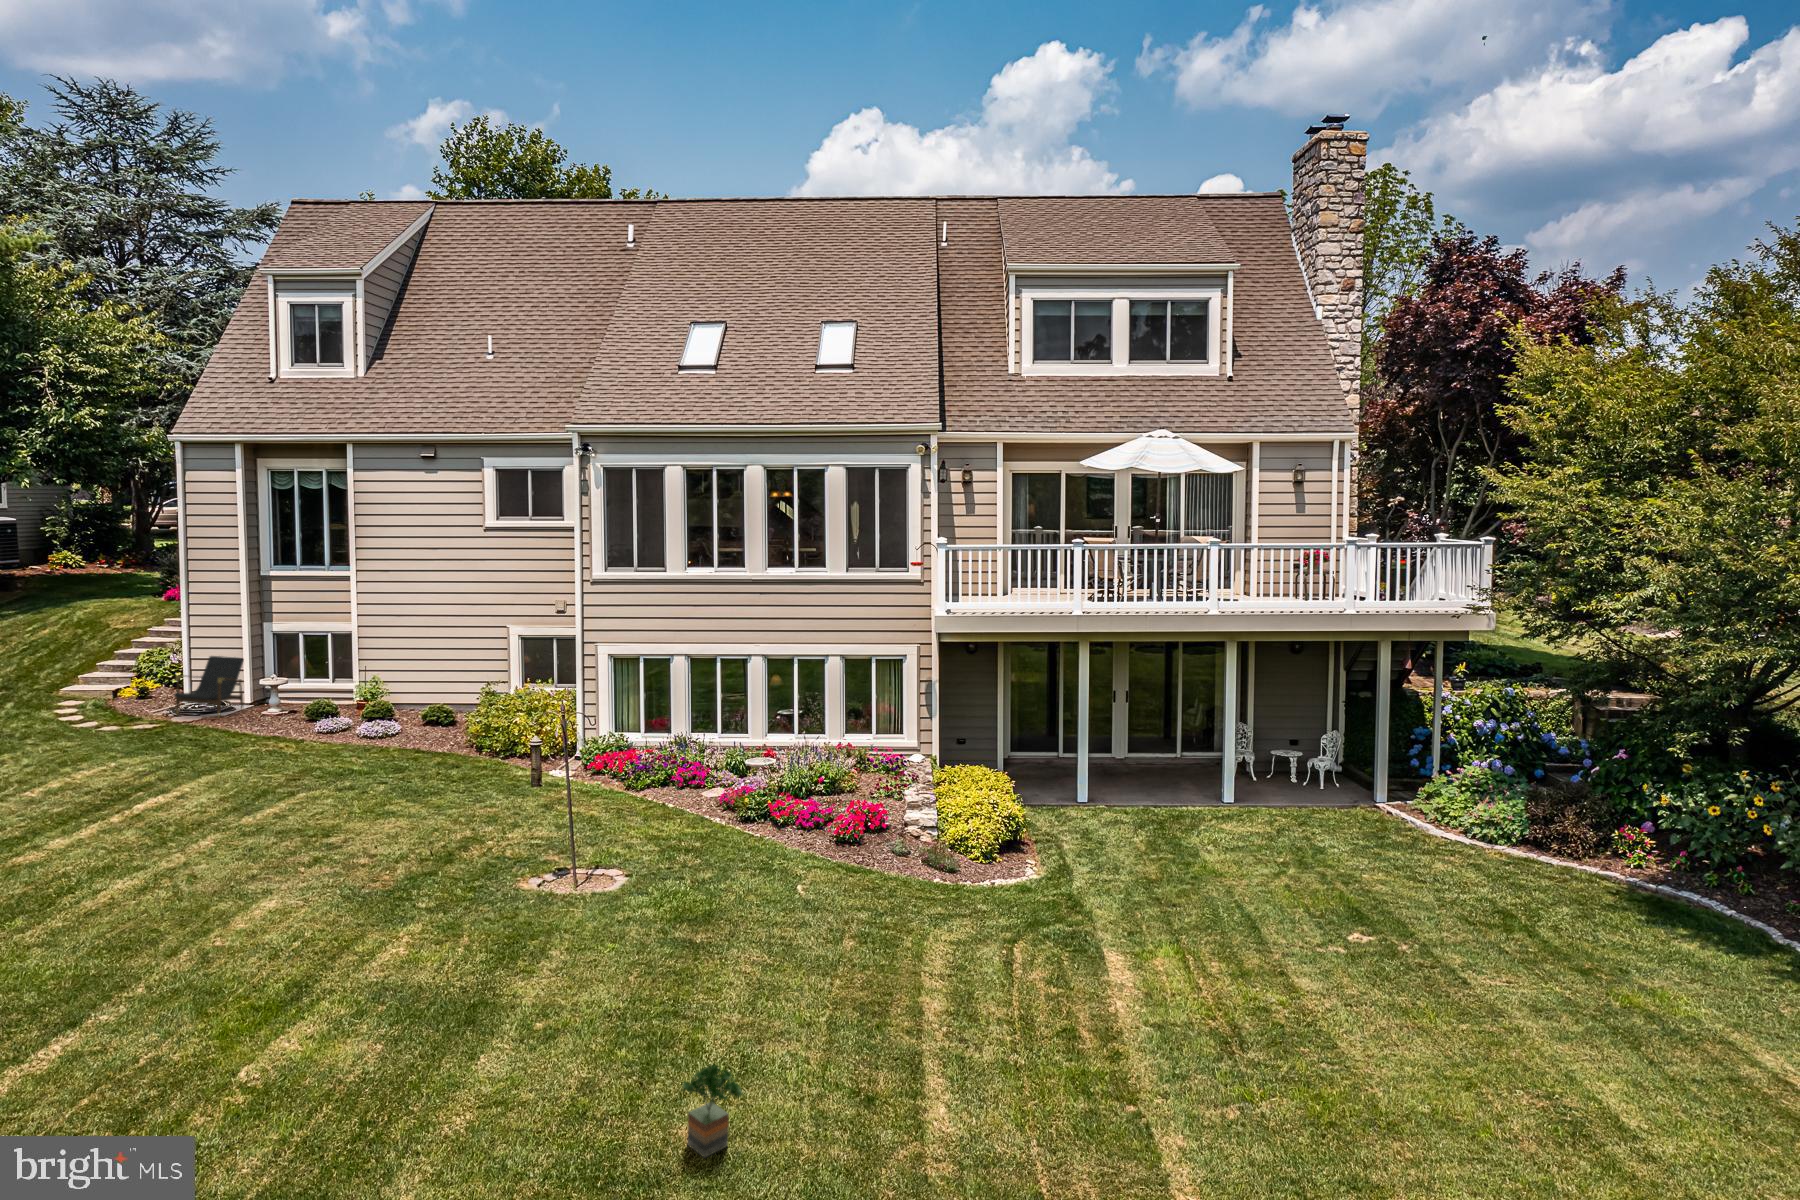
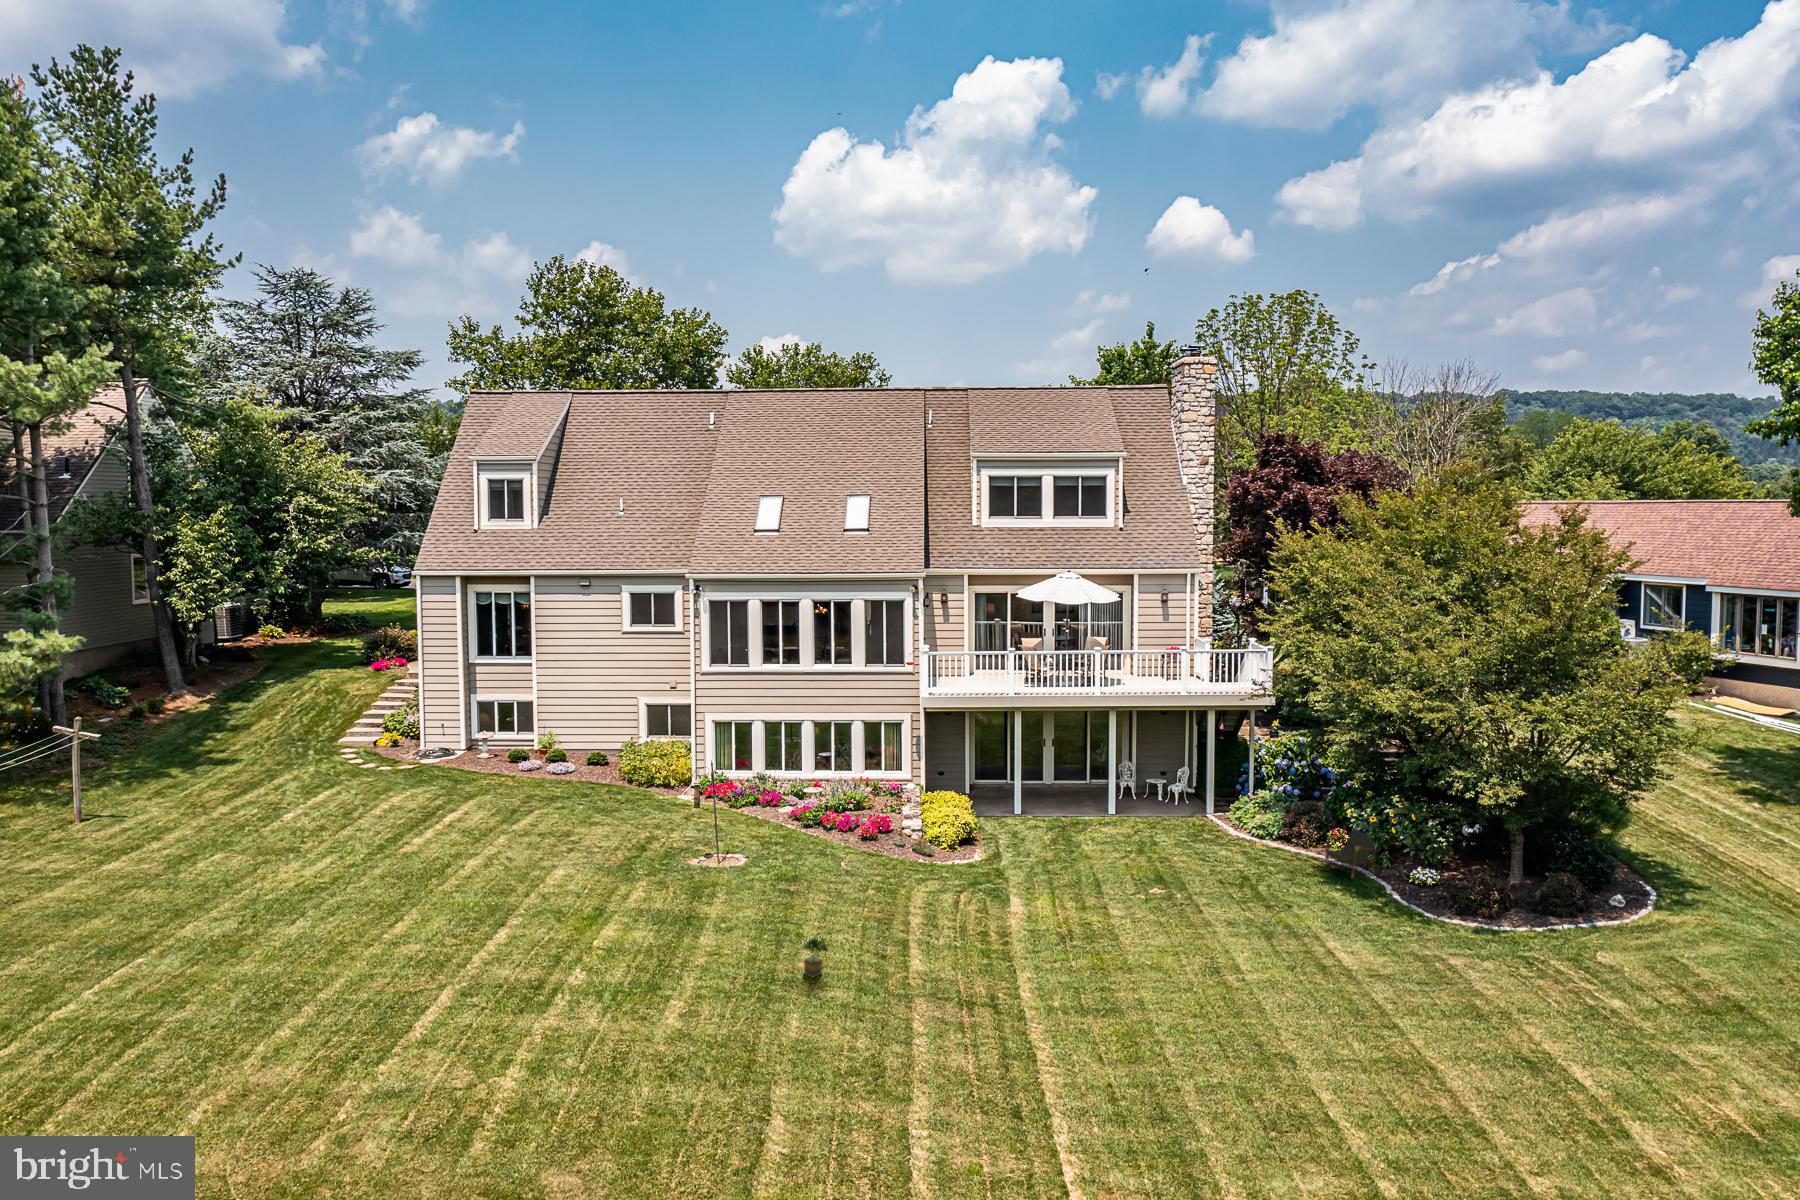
lounge chair: present [174,656,244,717] -> present [1325,828,1375,877]

